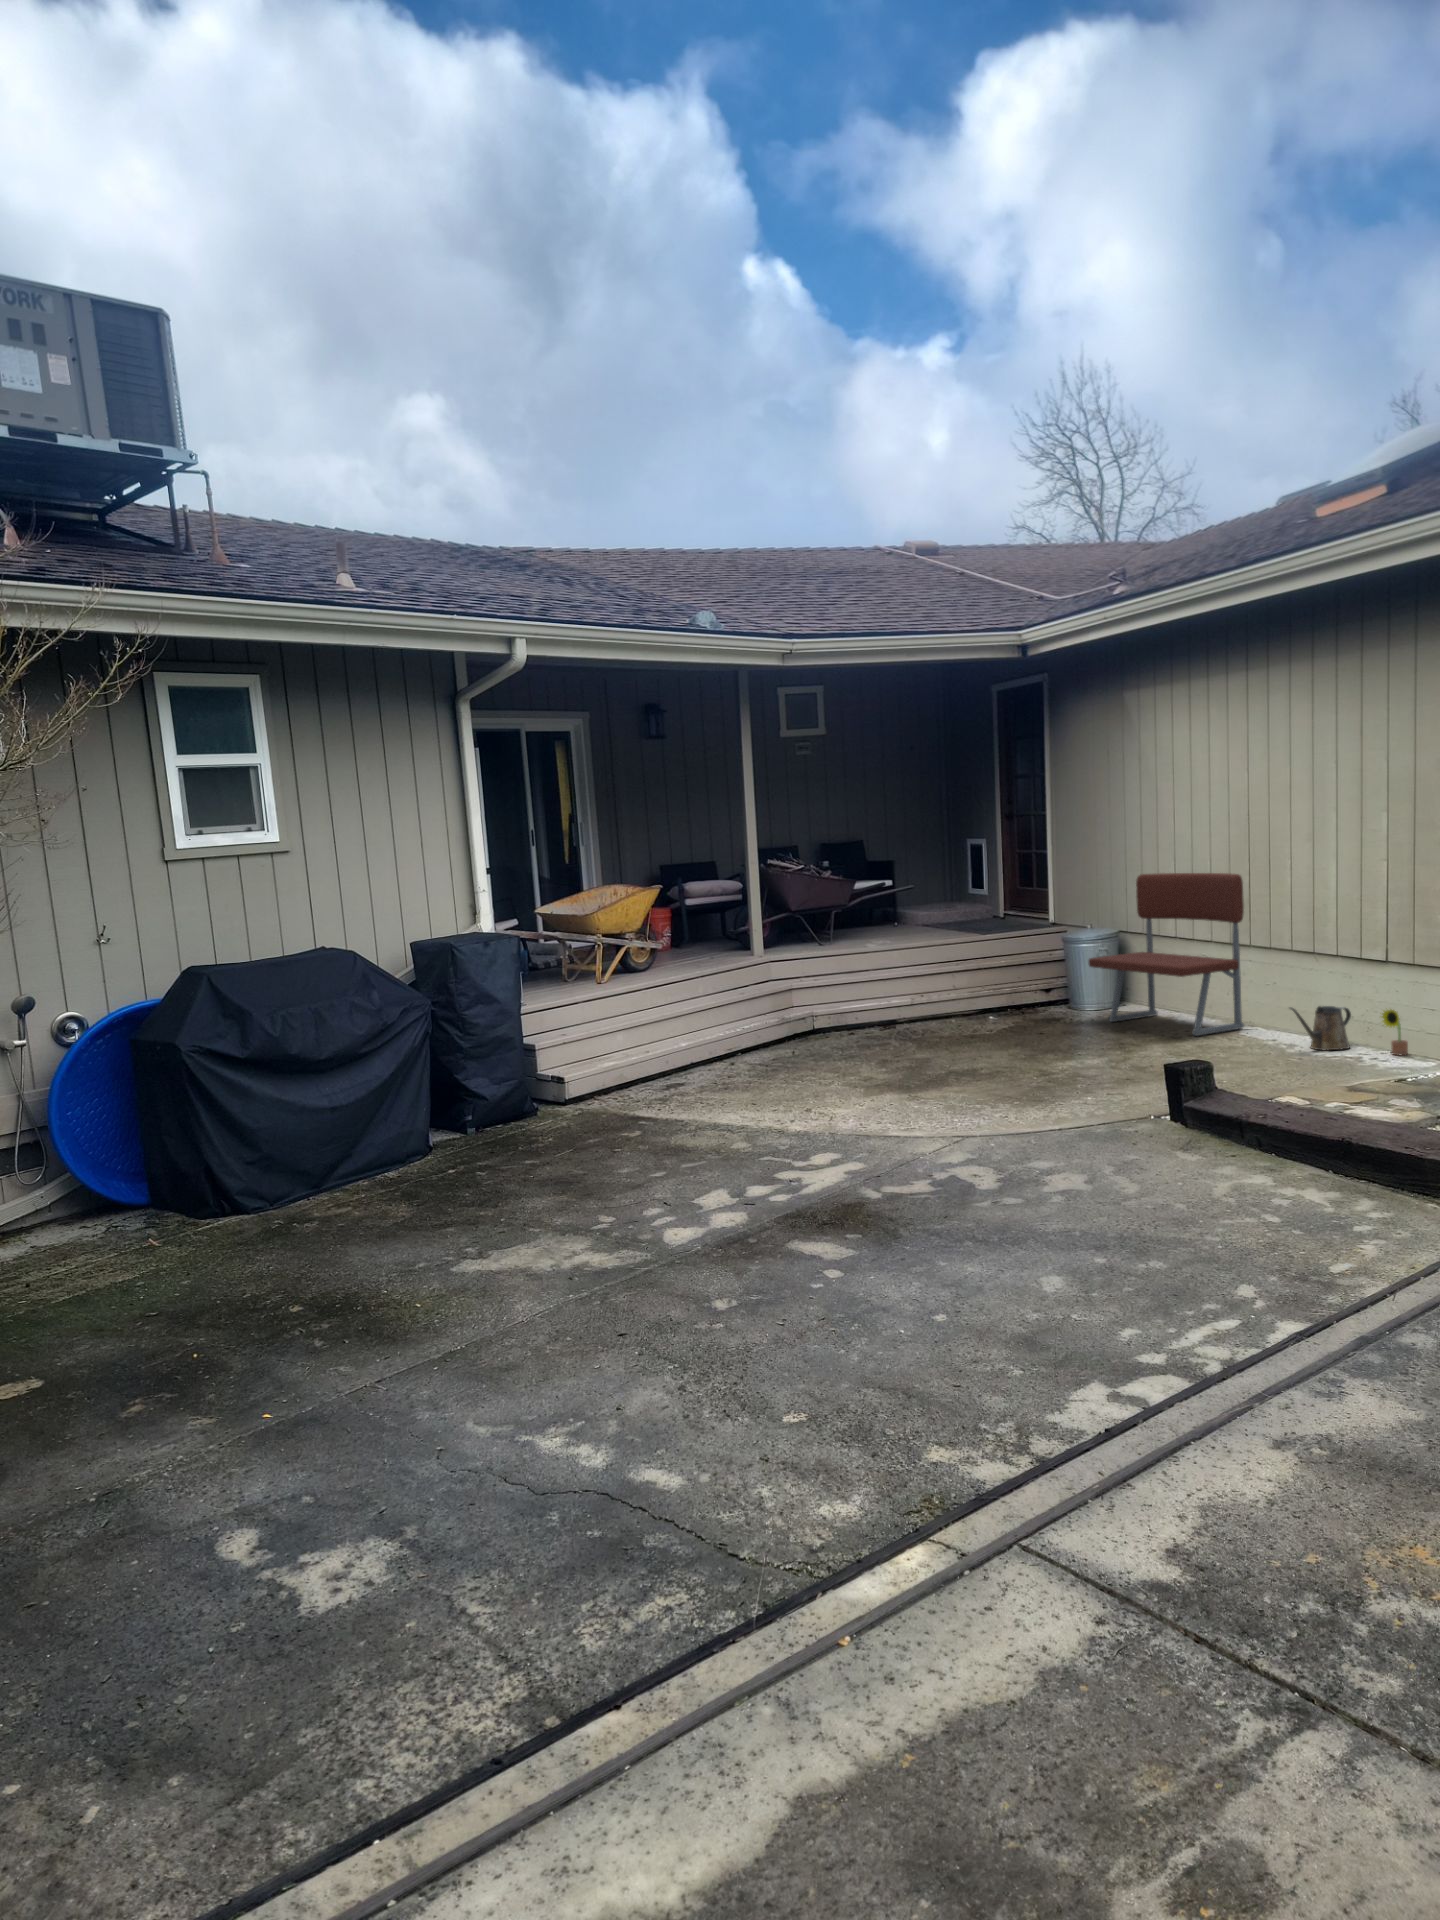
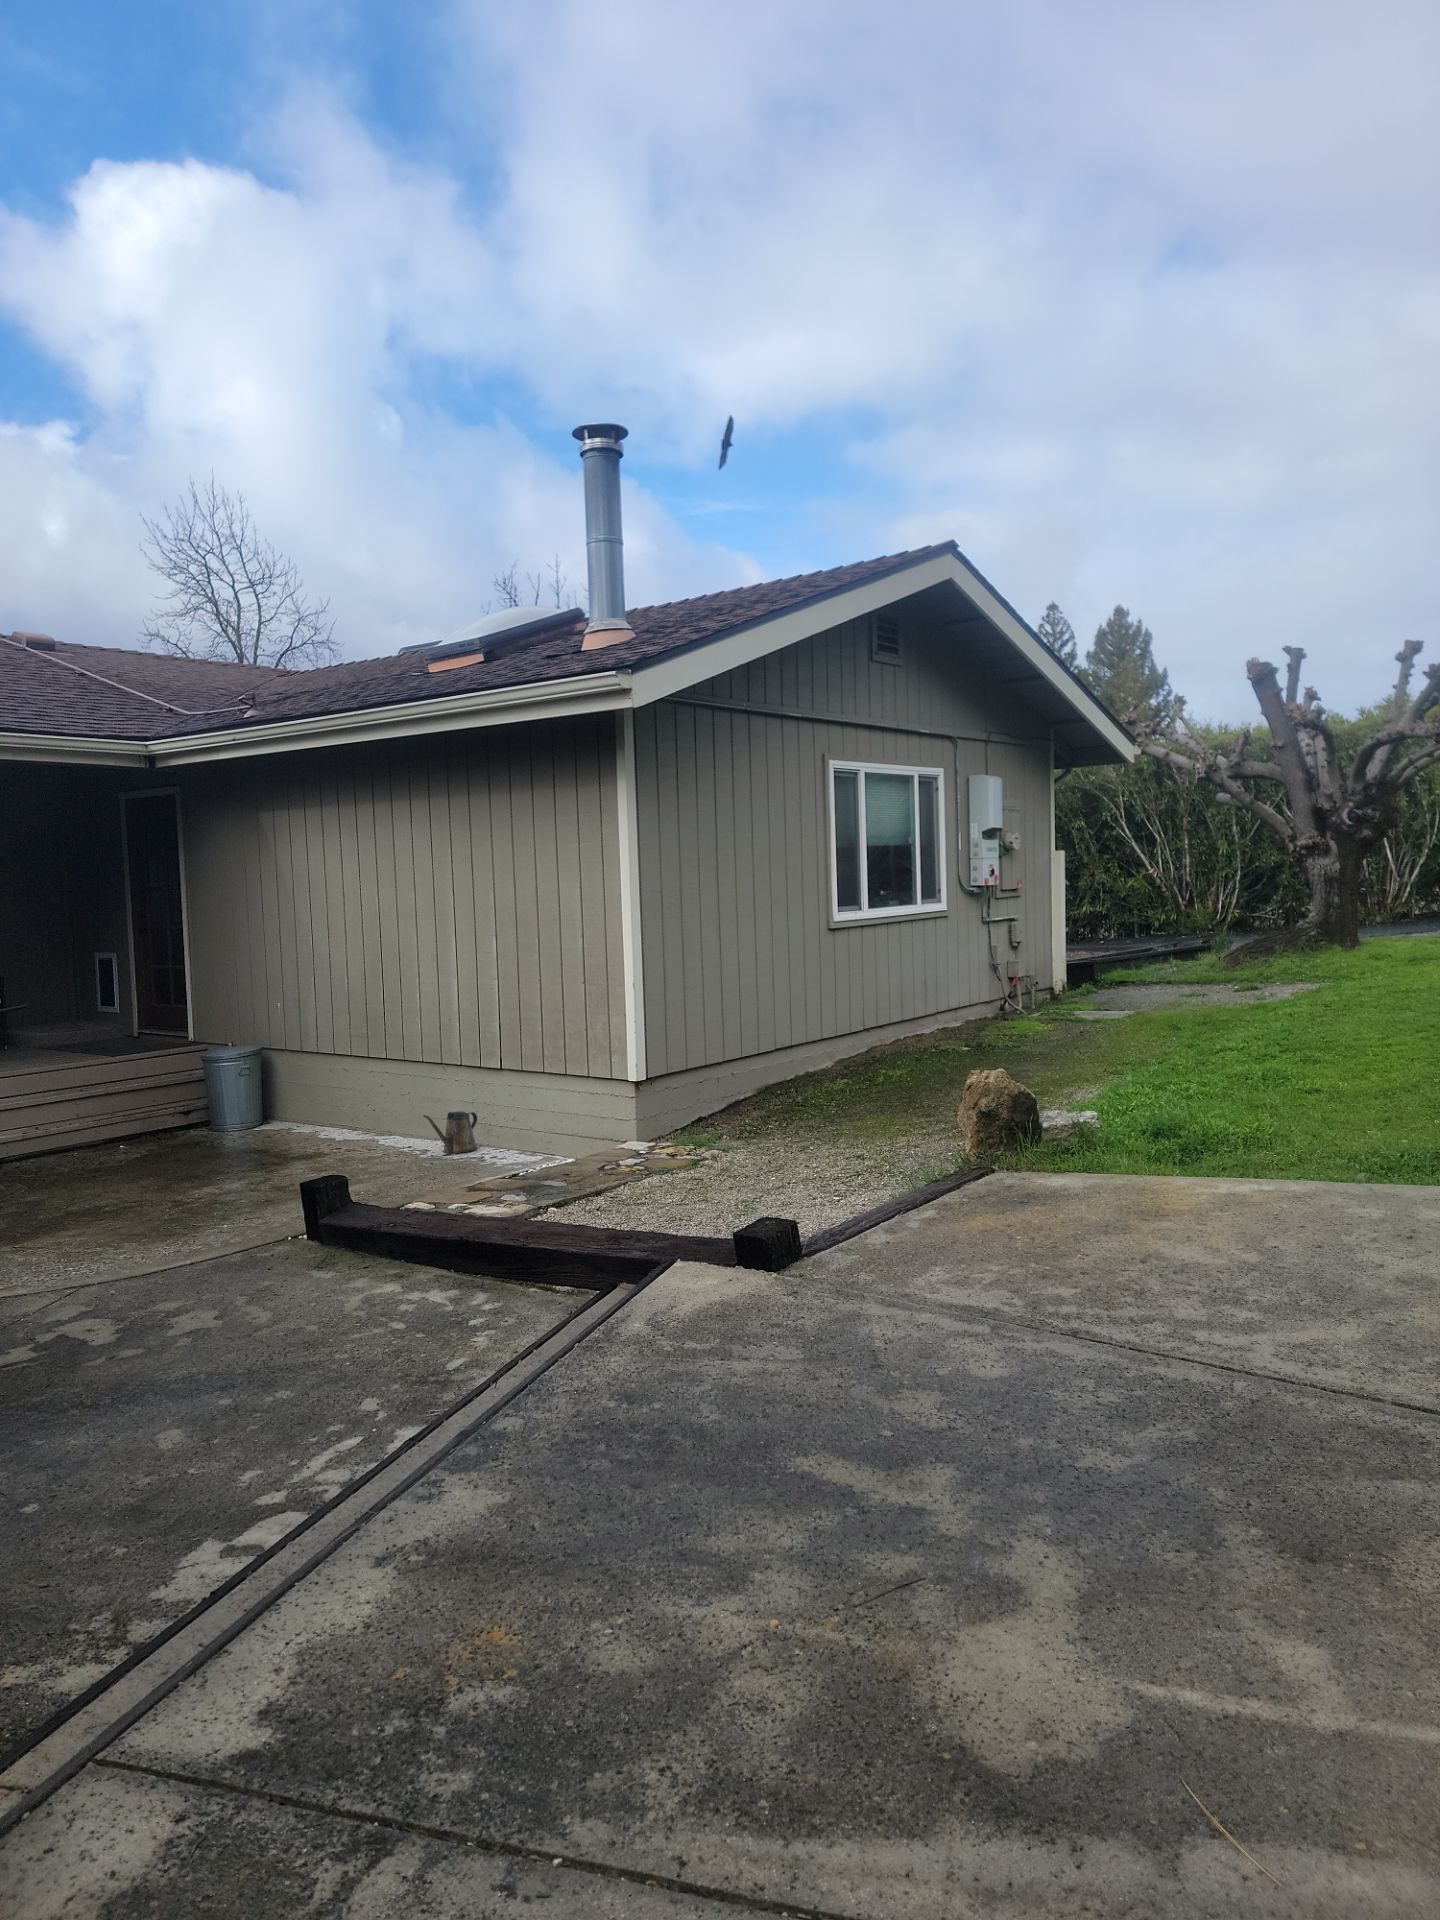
bench: present [1089,873,1244,1036] -> none [233,988,386,1148]
decorative plant: present [1382,1009,1408,1055] -> none [499,1110,523,1153]

